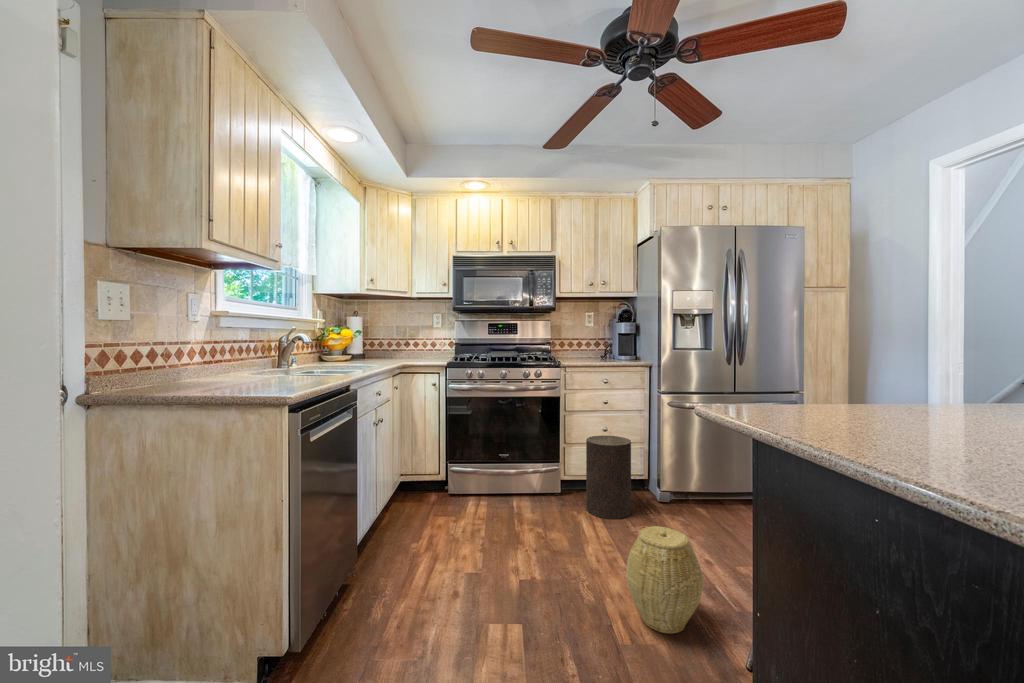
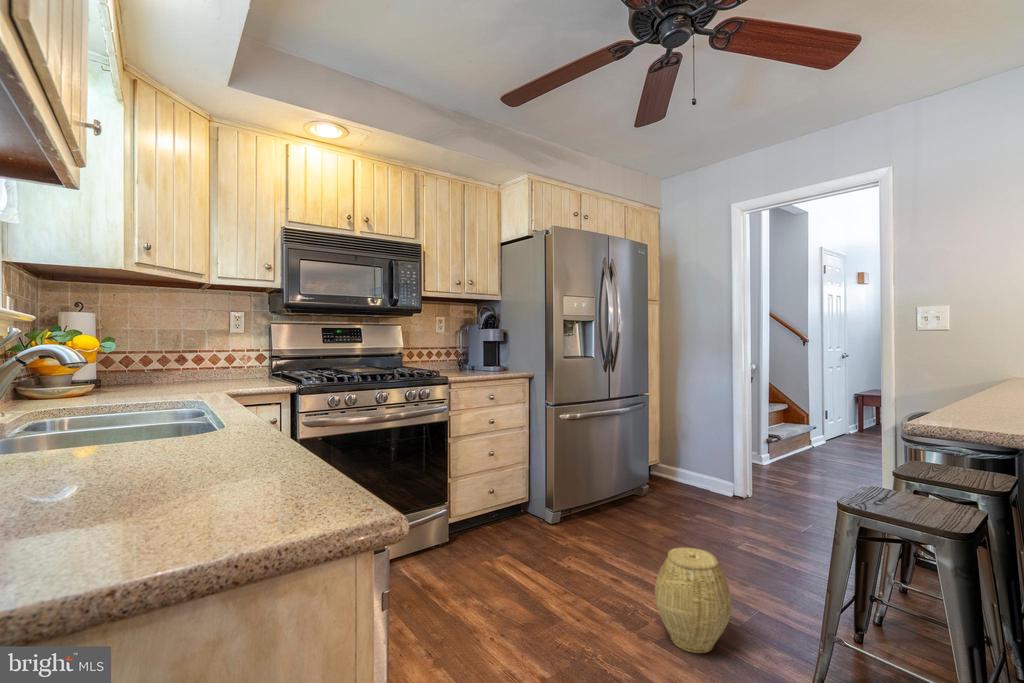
stool: present [586,436,631,519] -> none [491,460,541,556]

